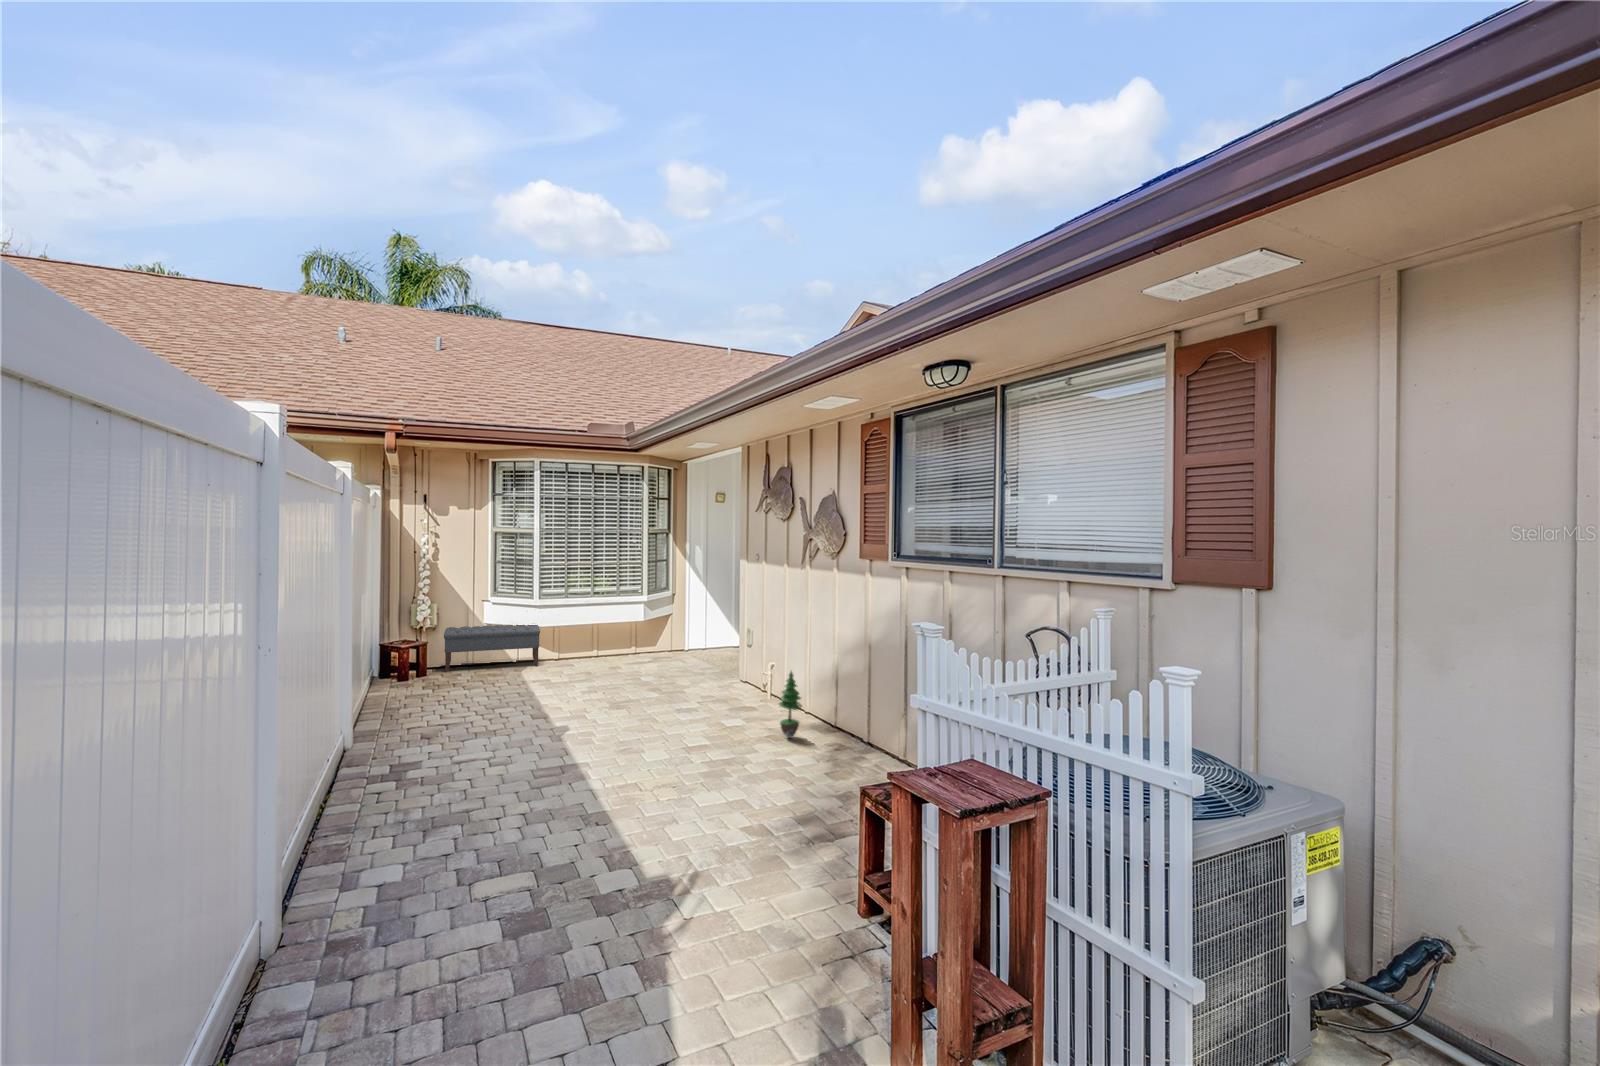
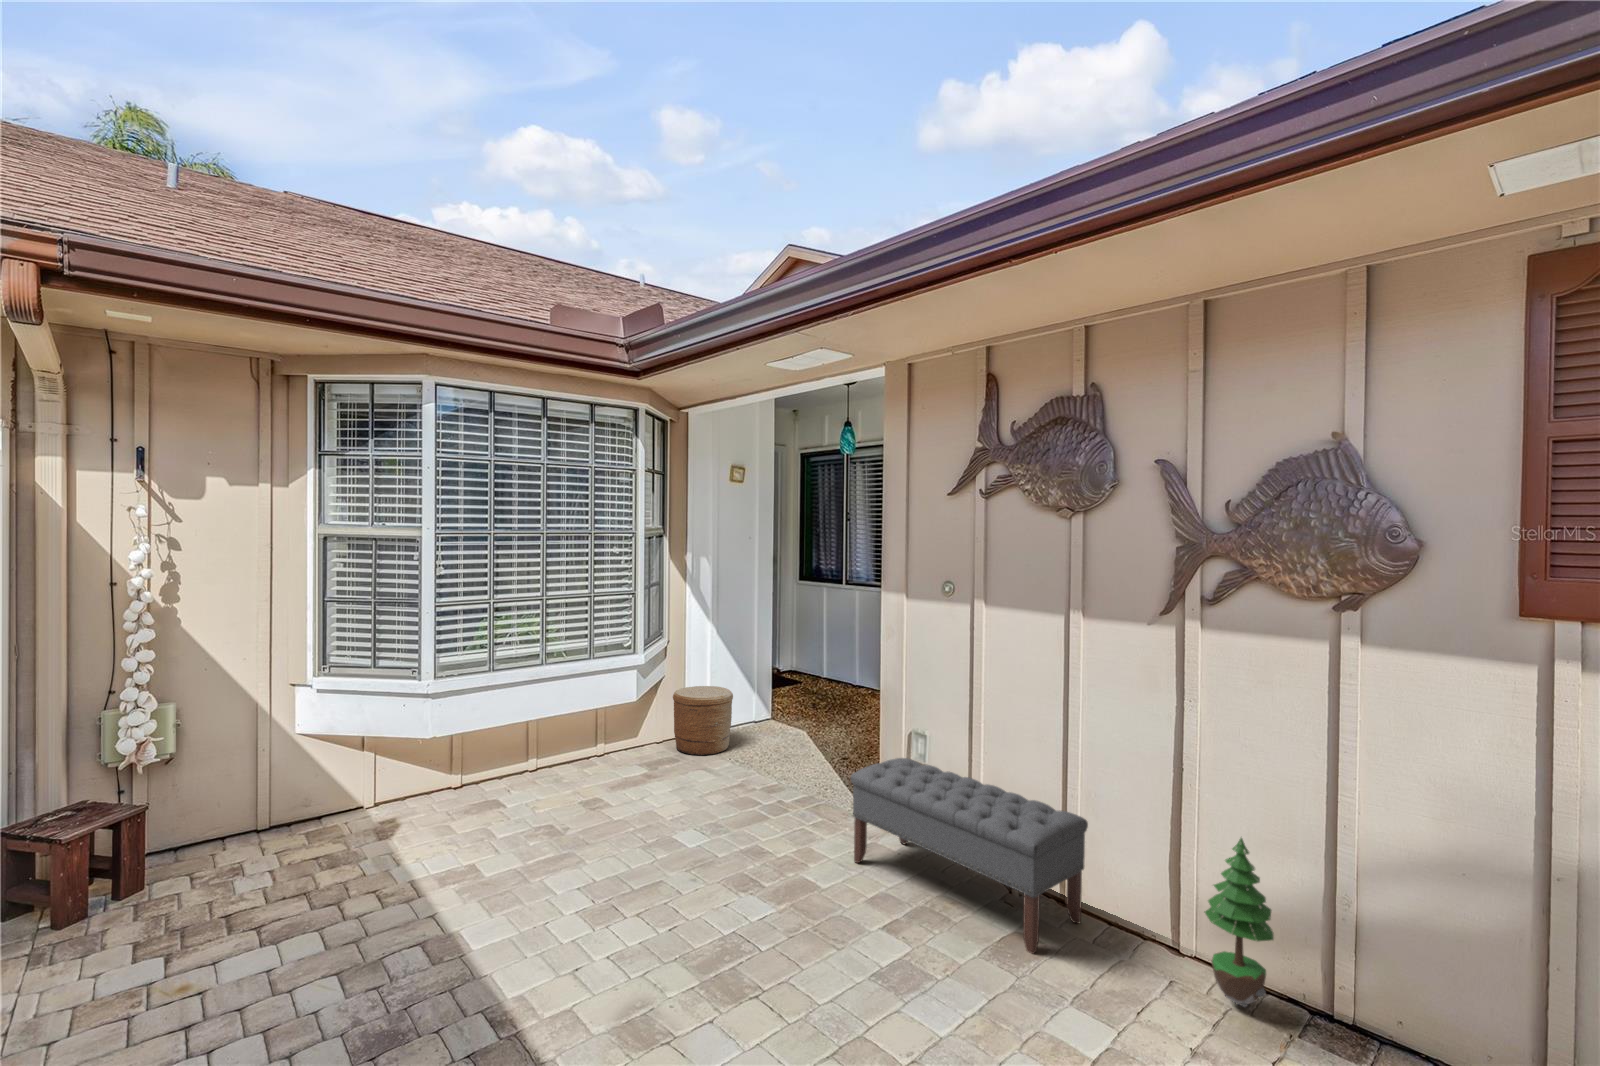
woven basket: none [672,619,706,655] -> present [673,686,733,756]
bench: present [444,625,540,672] -> present [851,758,1088,954]

